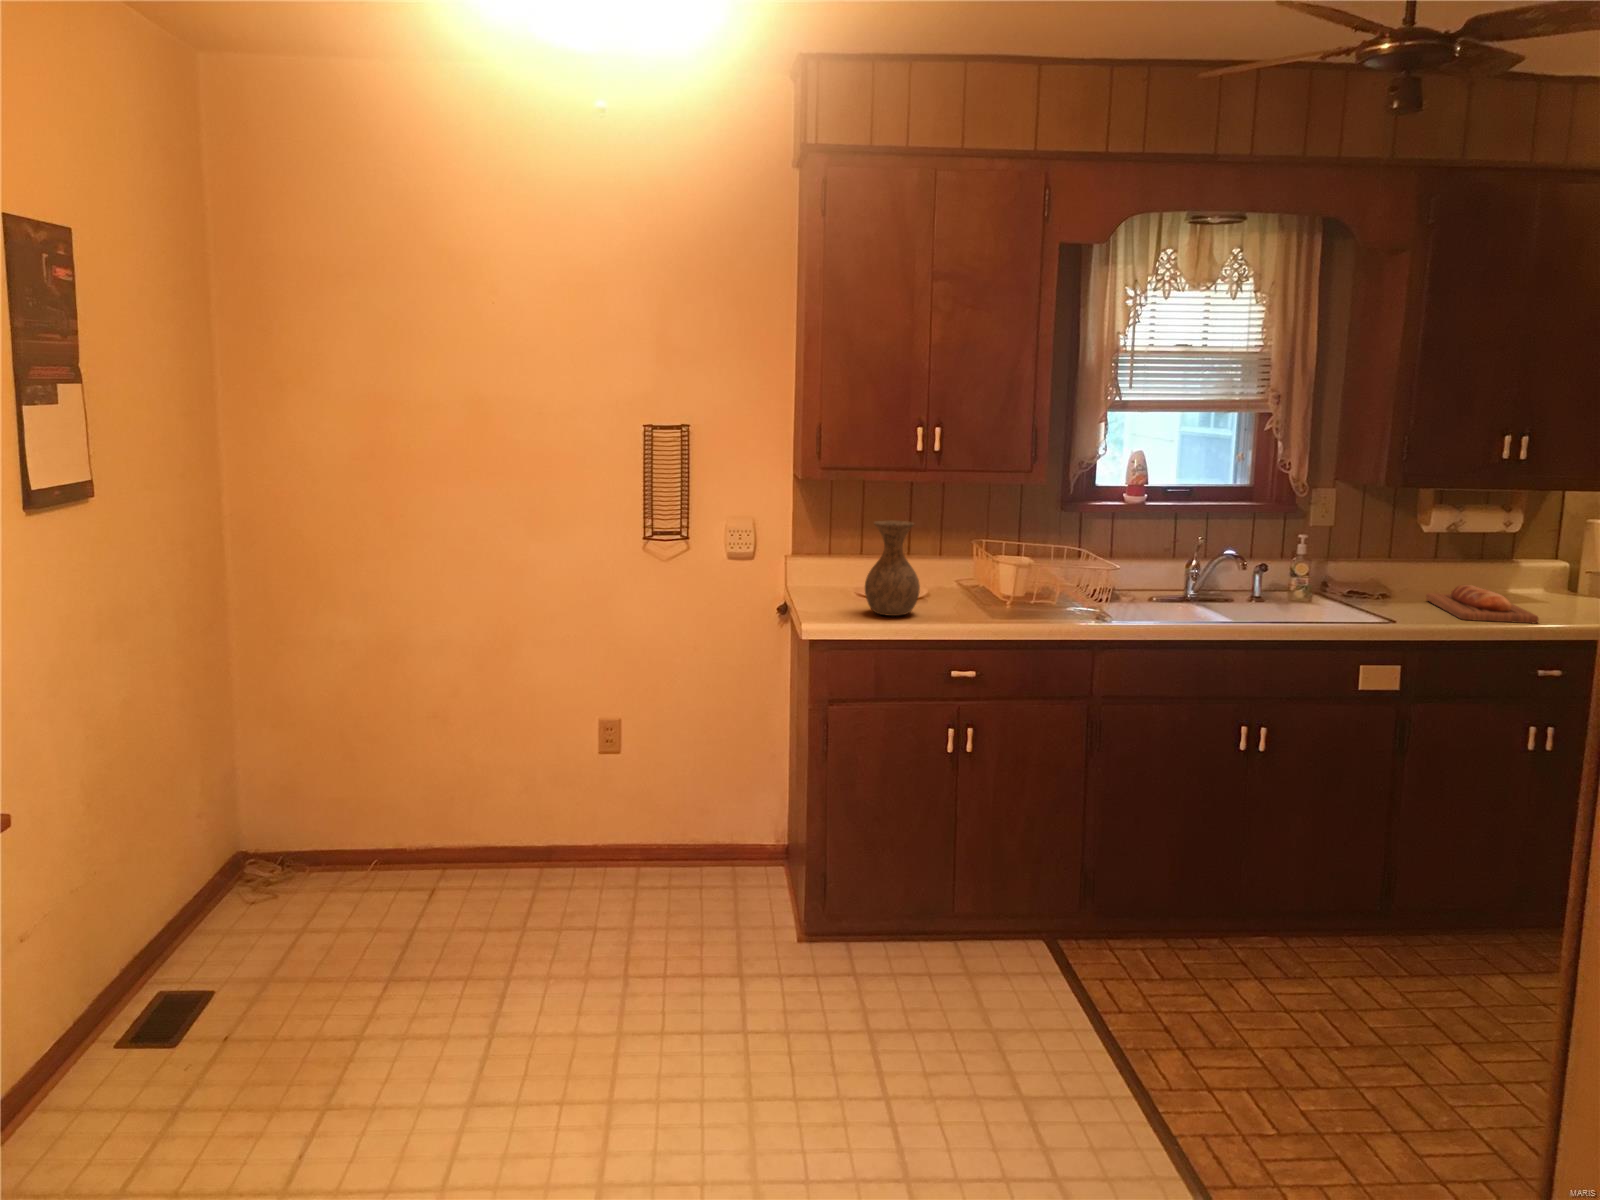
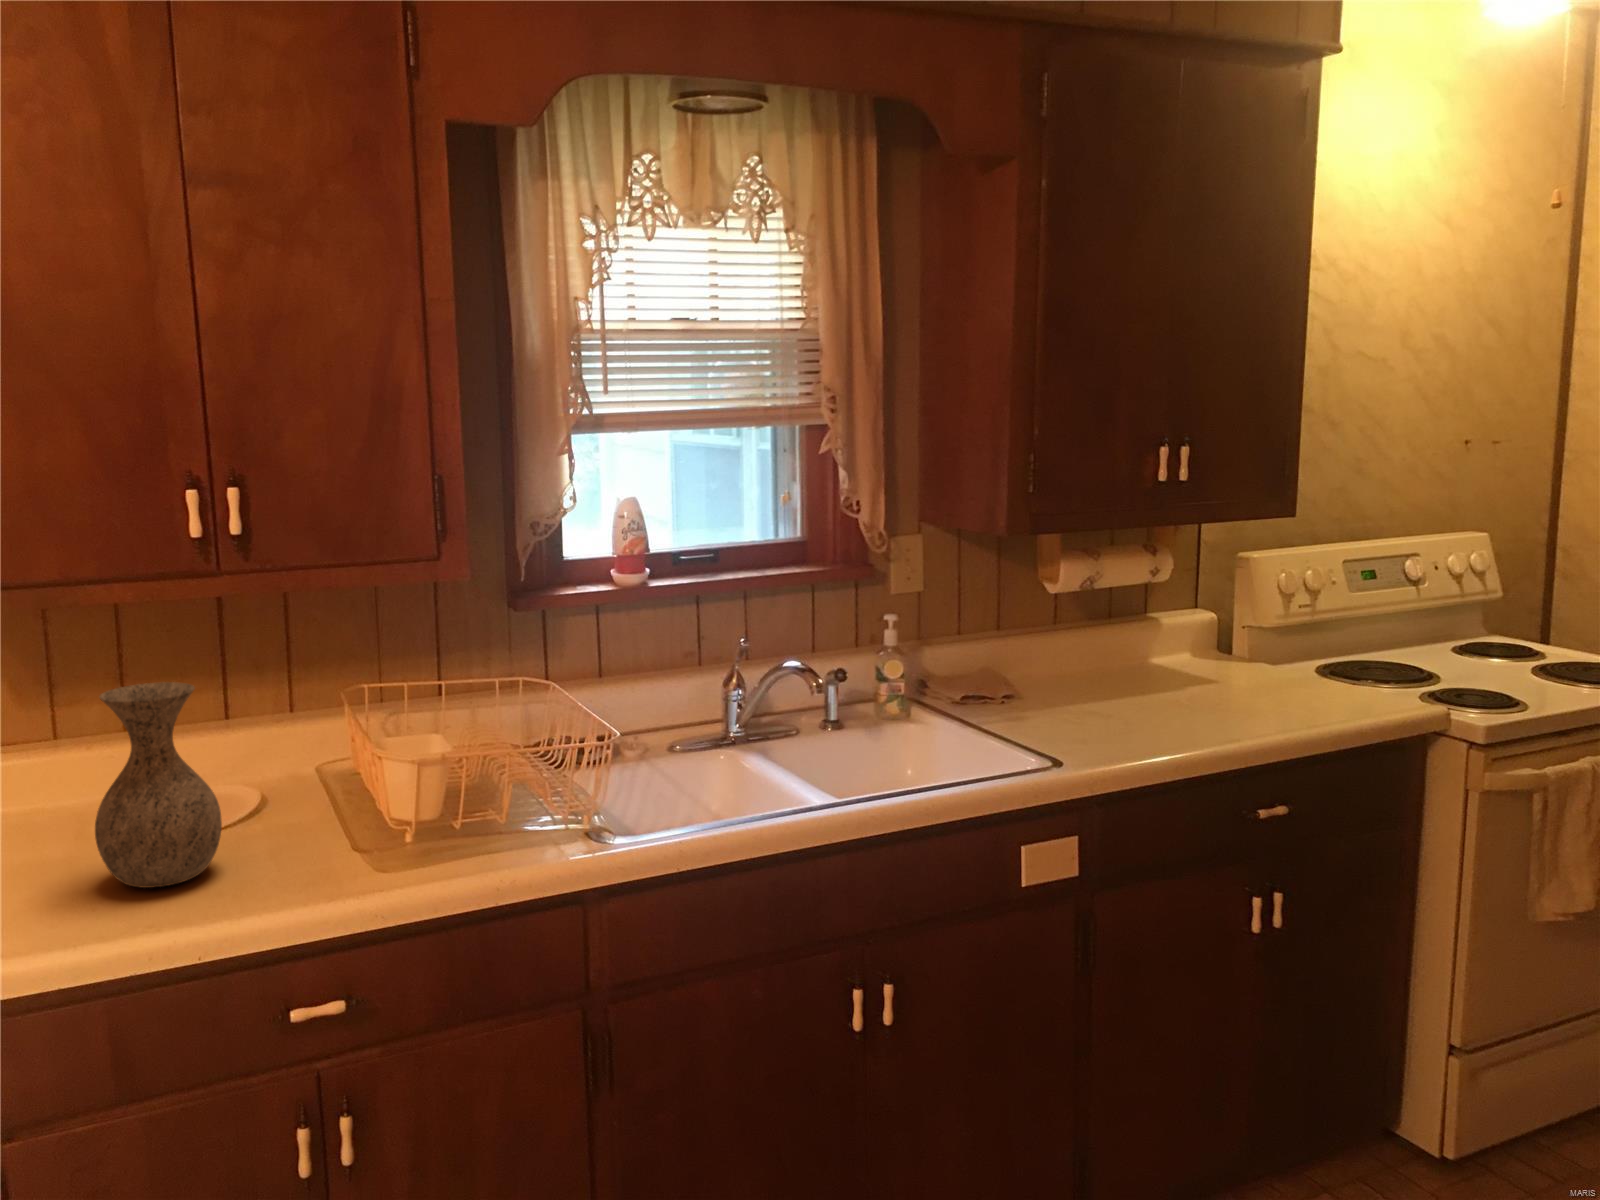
bread loaf: present [1426,585,1538,623] -> none [1061,667,1230,732]

